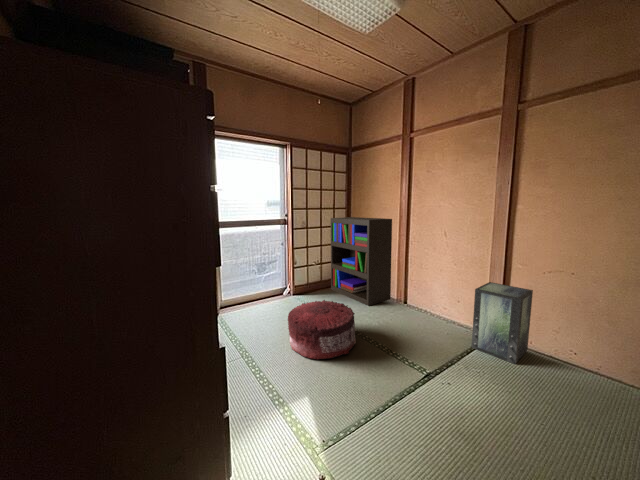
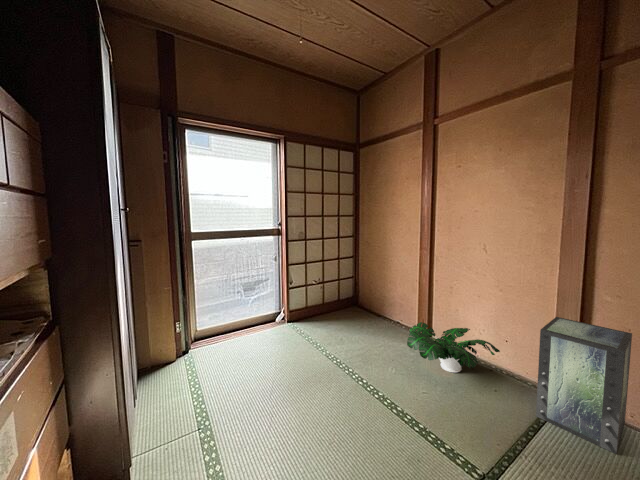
bookshelf: present [331,217,392,306] -> none [334,227,411,340]
potted plant: none [387,291,453,325] -> present [407,322,500,373]
pouf: present [288,300,355,359] -> none [267,336,363,434]

